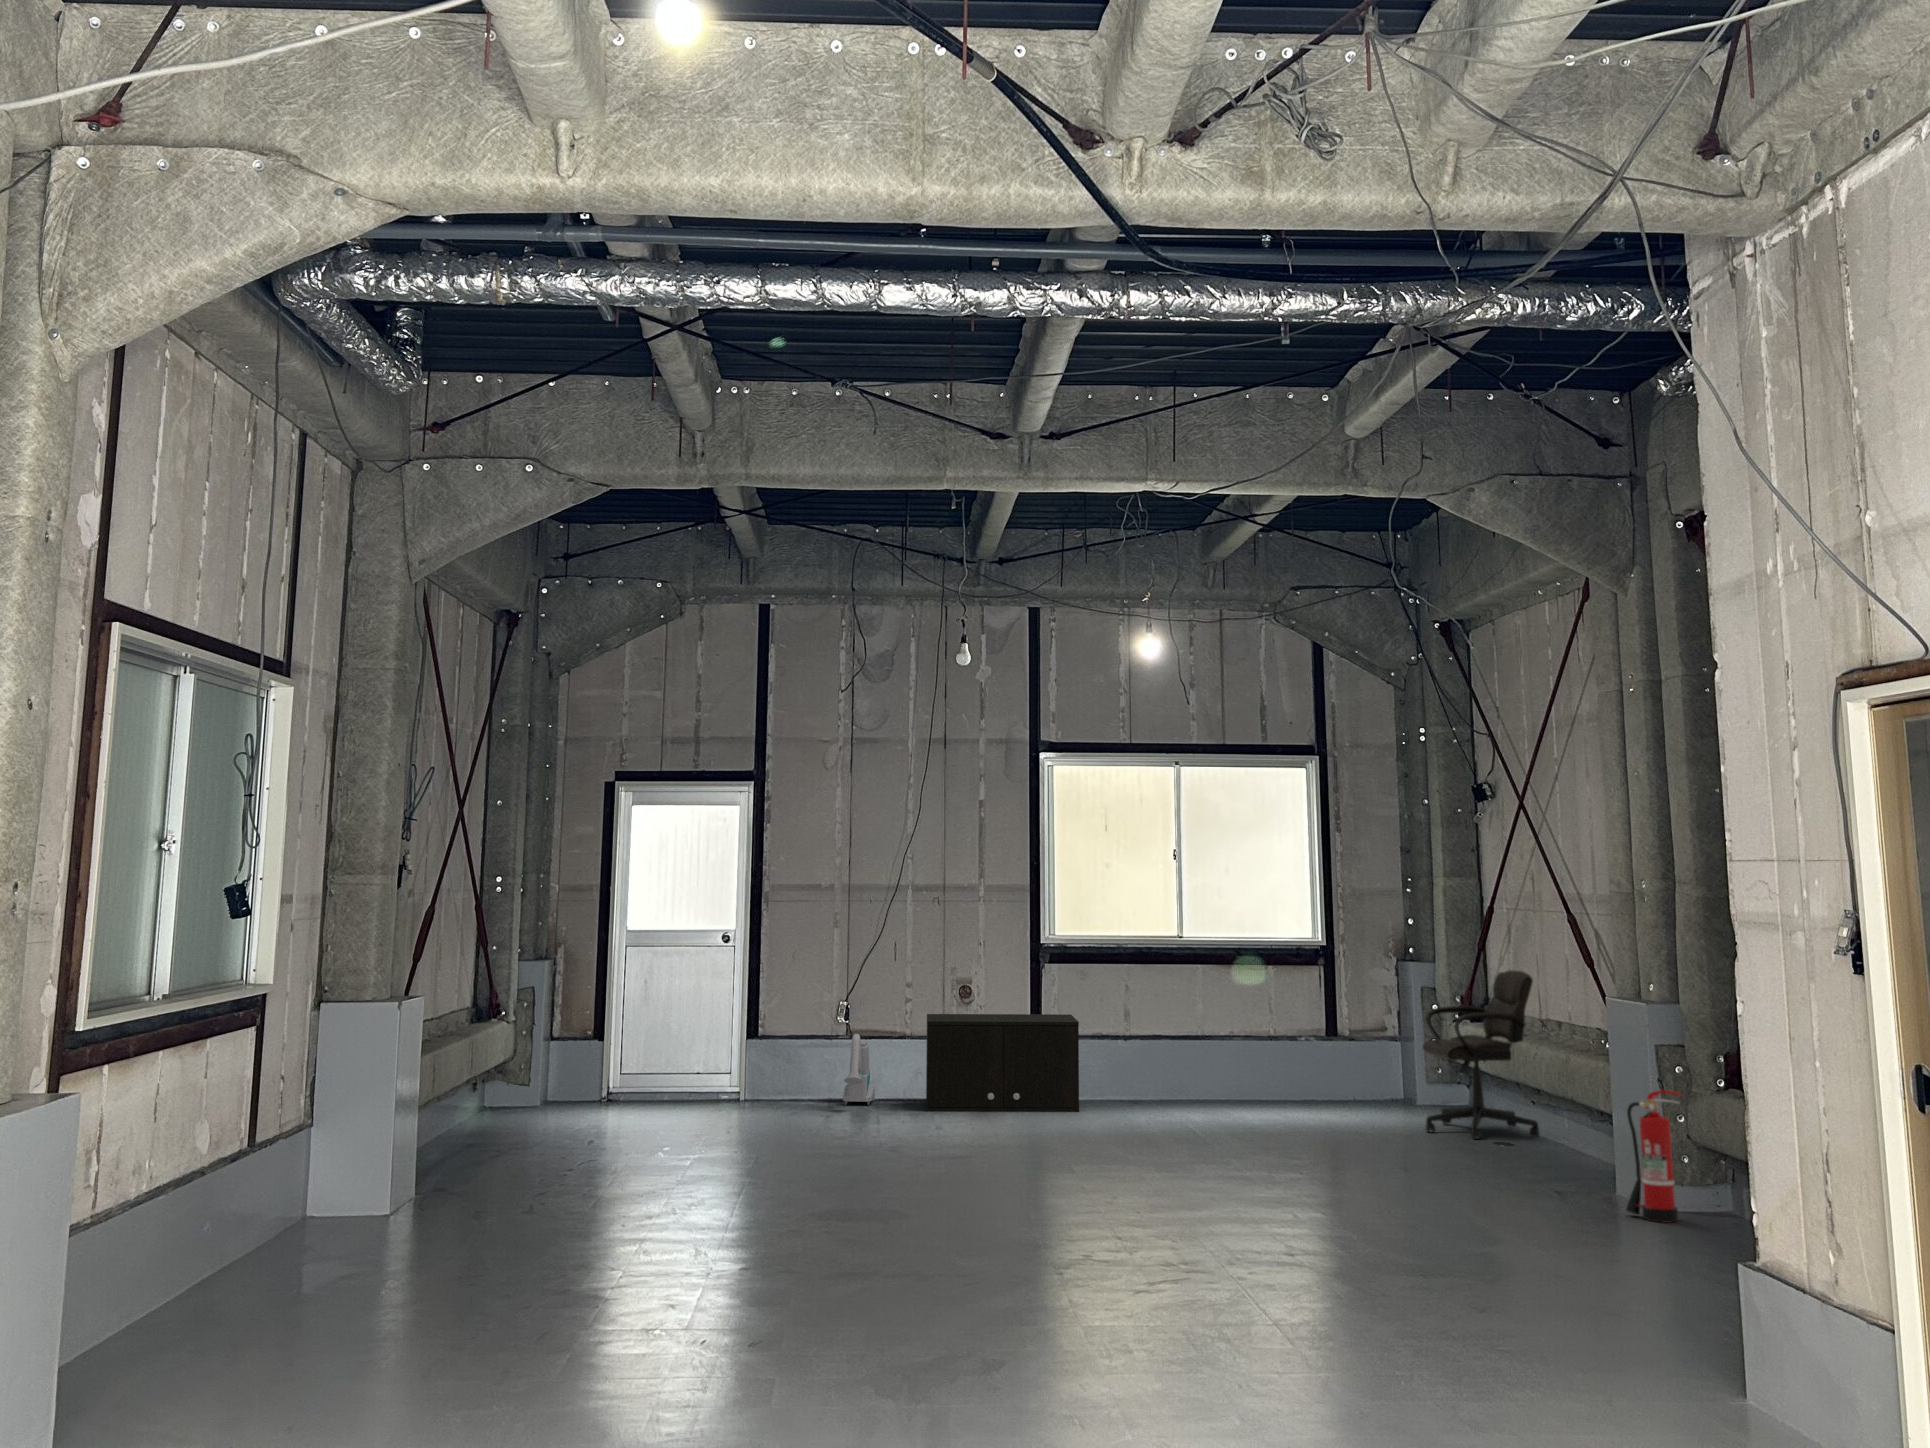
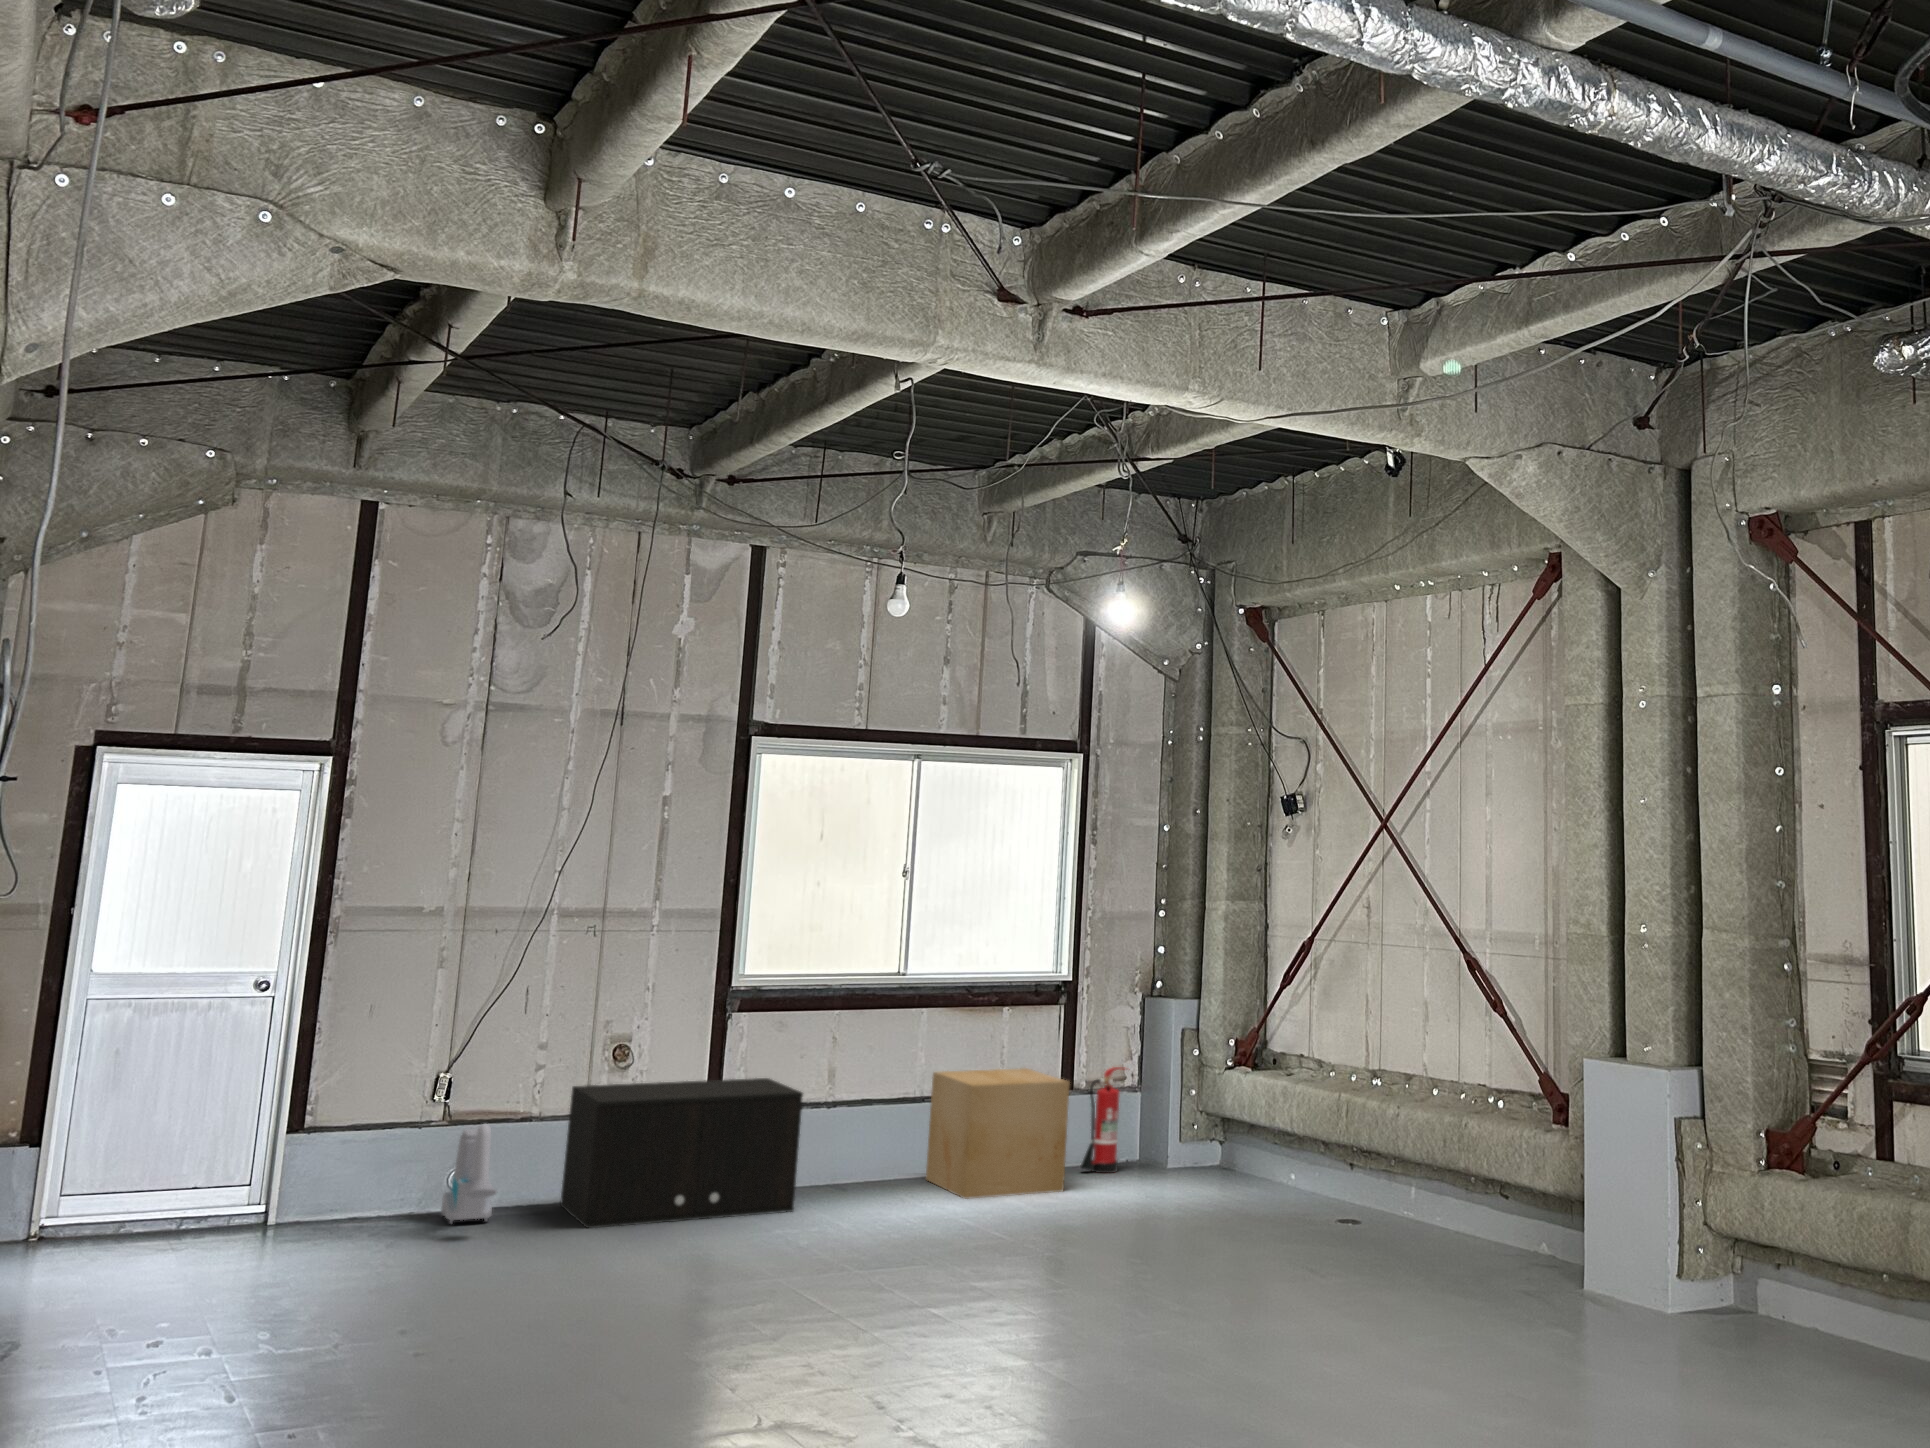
chair: present [1423,970,1539,1139] -> none [1229,1016,1362,1220]
cardboard box: none [1205,1015,1305,1114] -> present [926,1068,1069,1199]
fire extinguisher: present [1626,1090,1682,1222] -> present [1081,1067,1125,1173]

